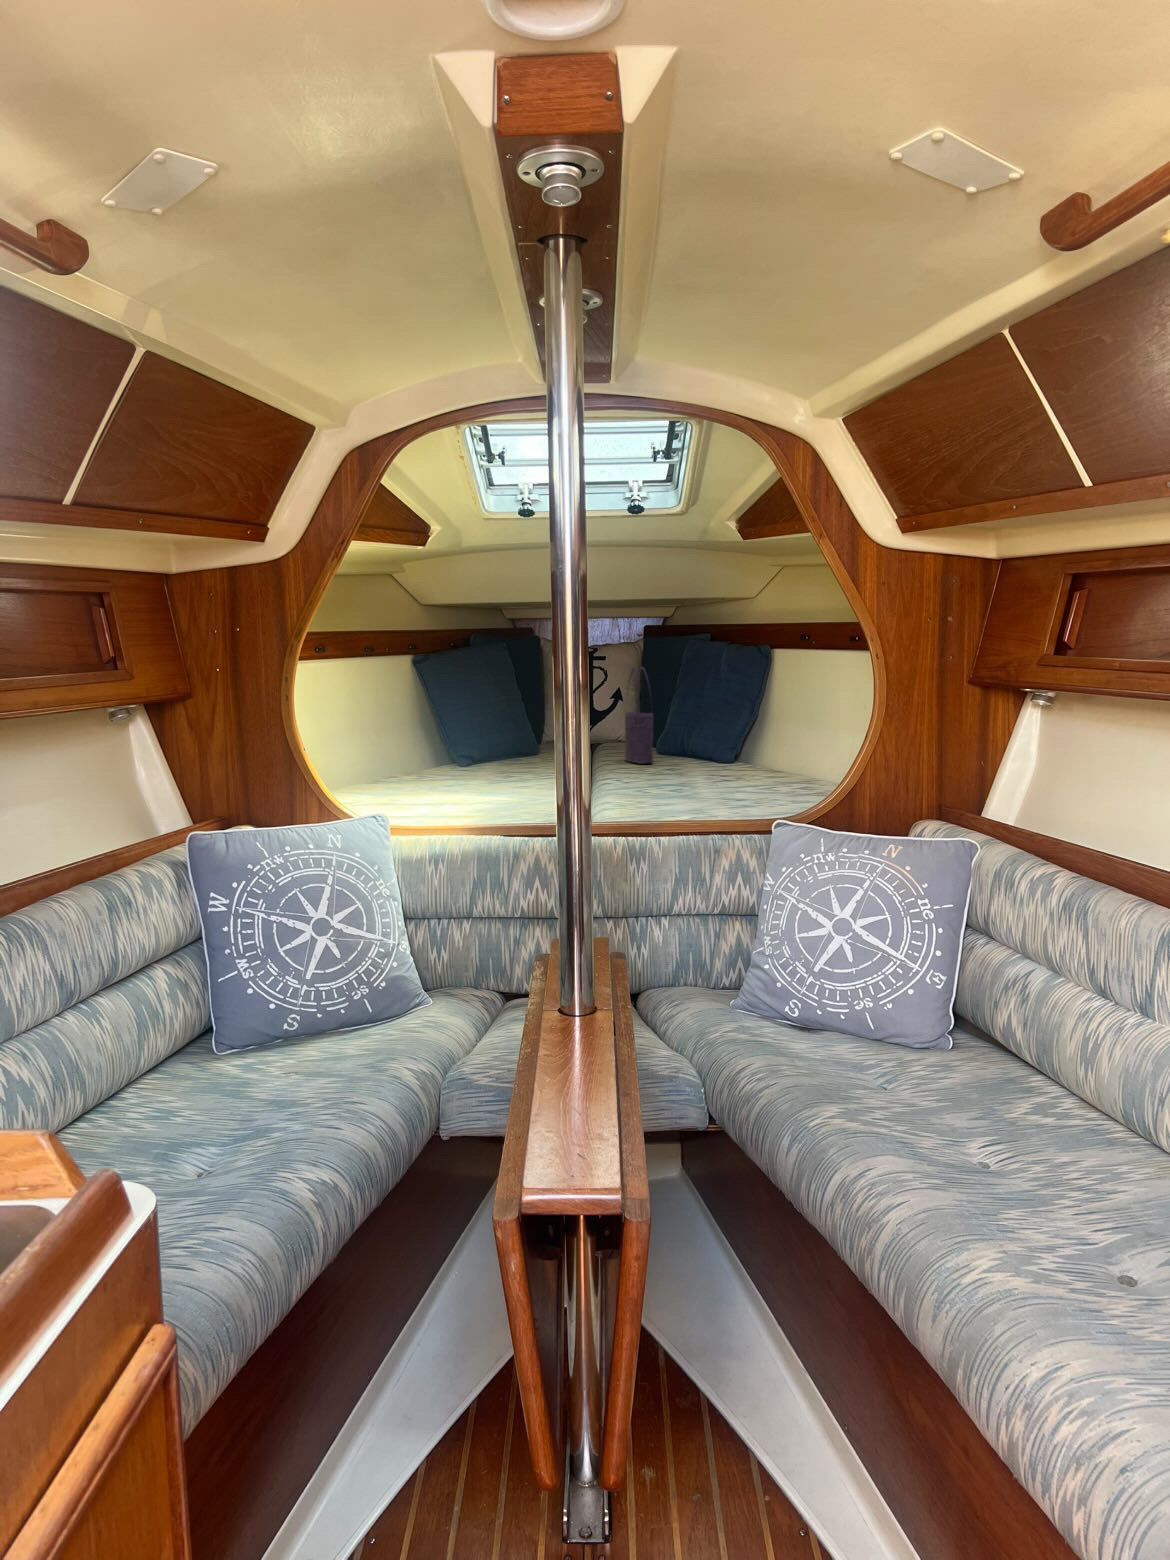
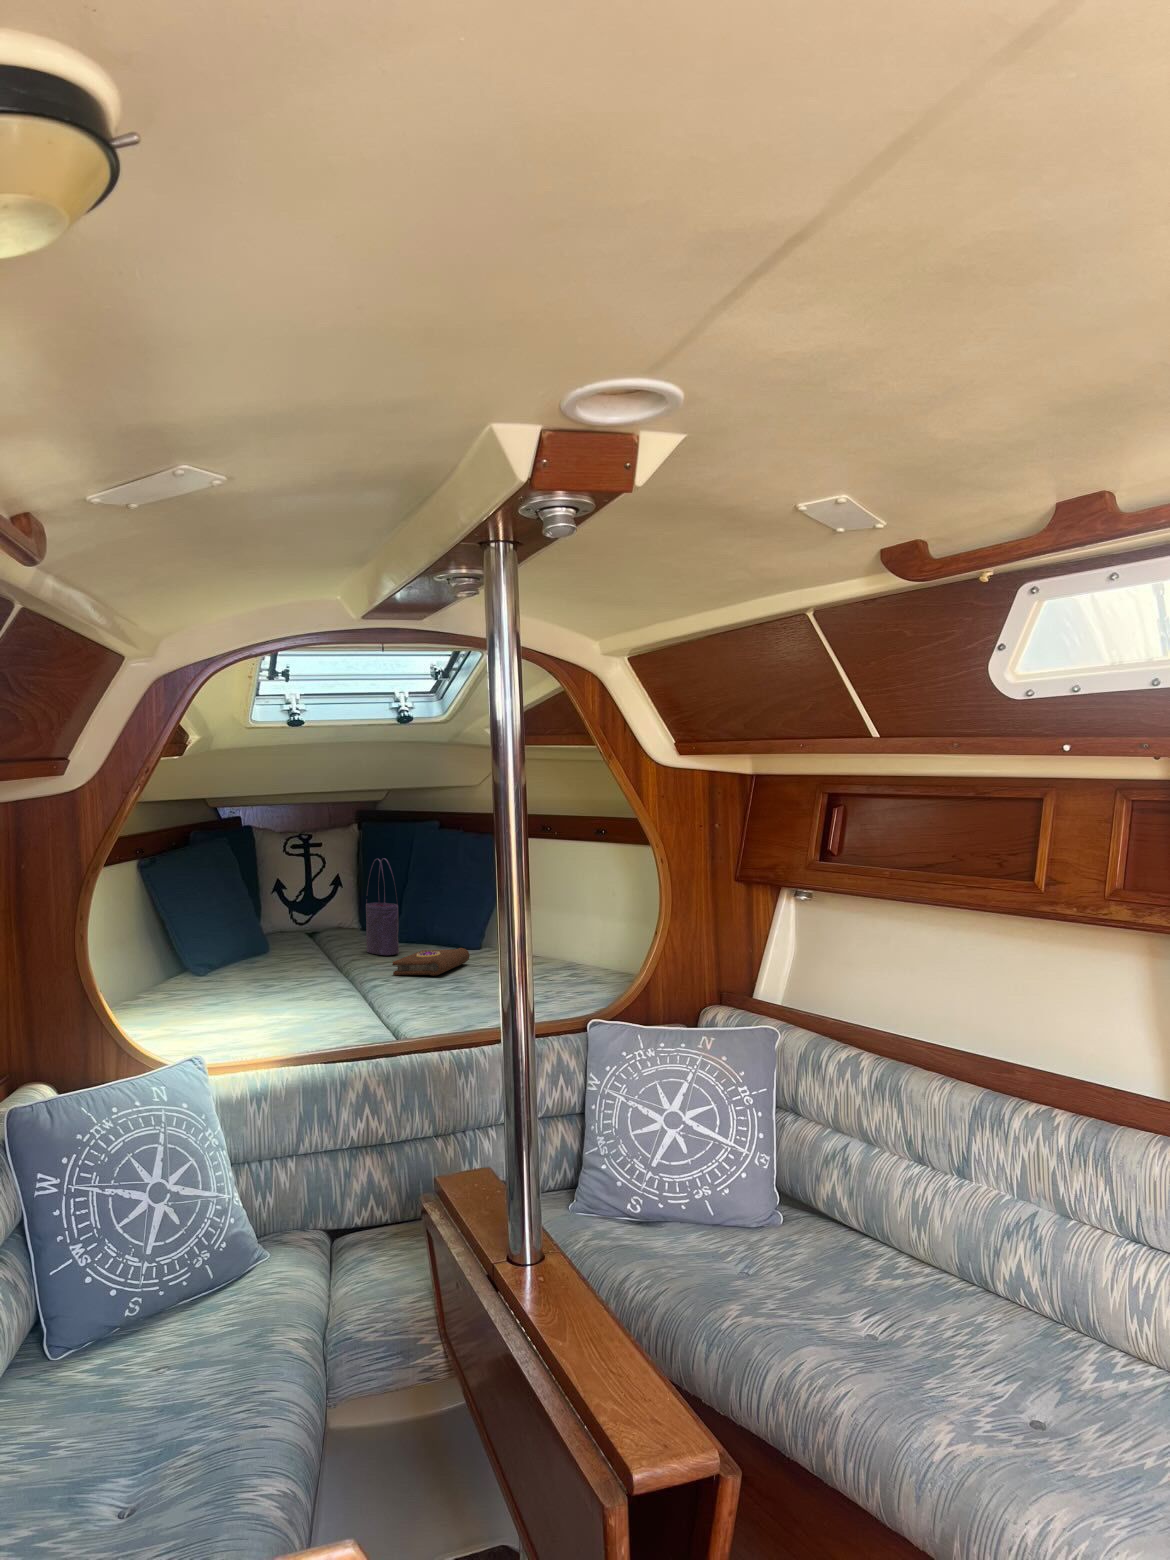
book: none [630,757,714,781] -> present [393,948,470,976]

